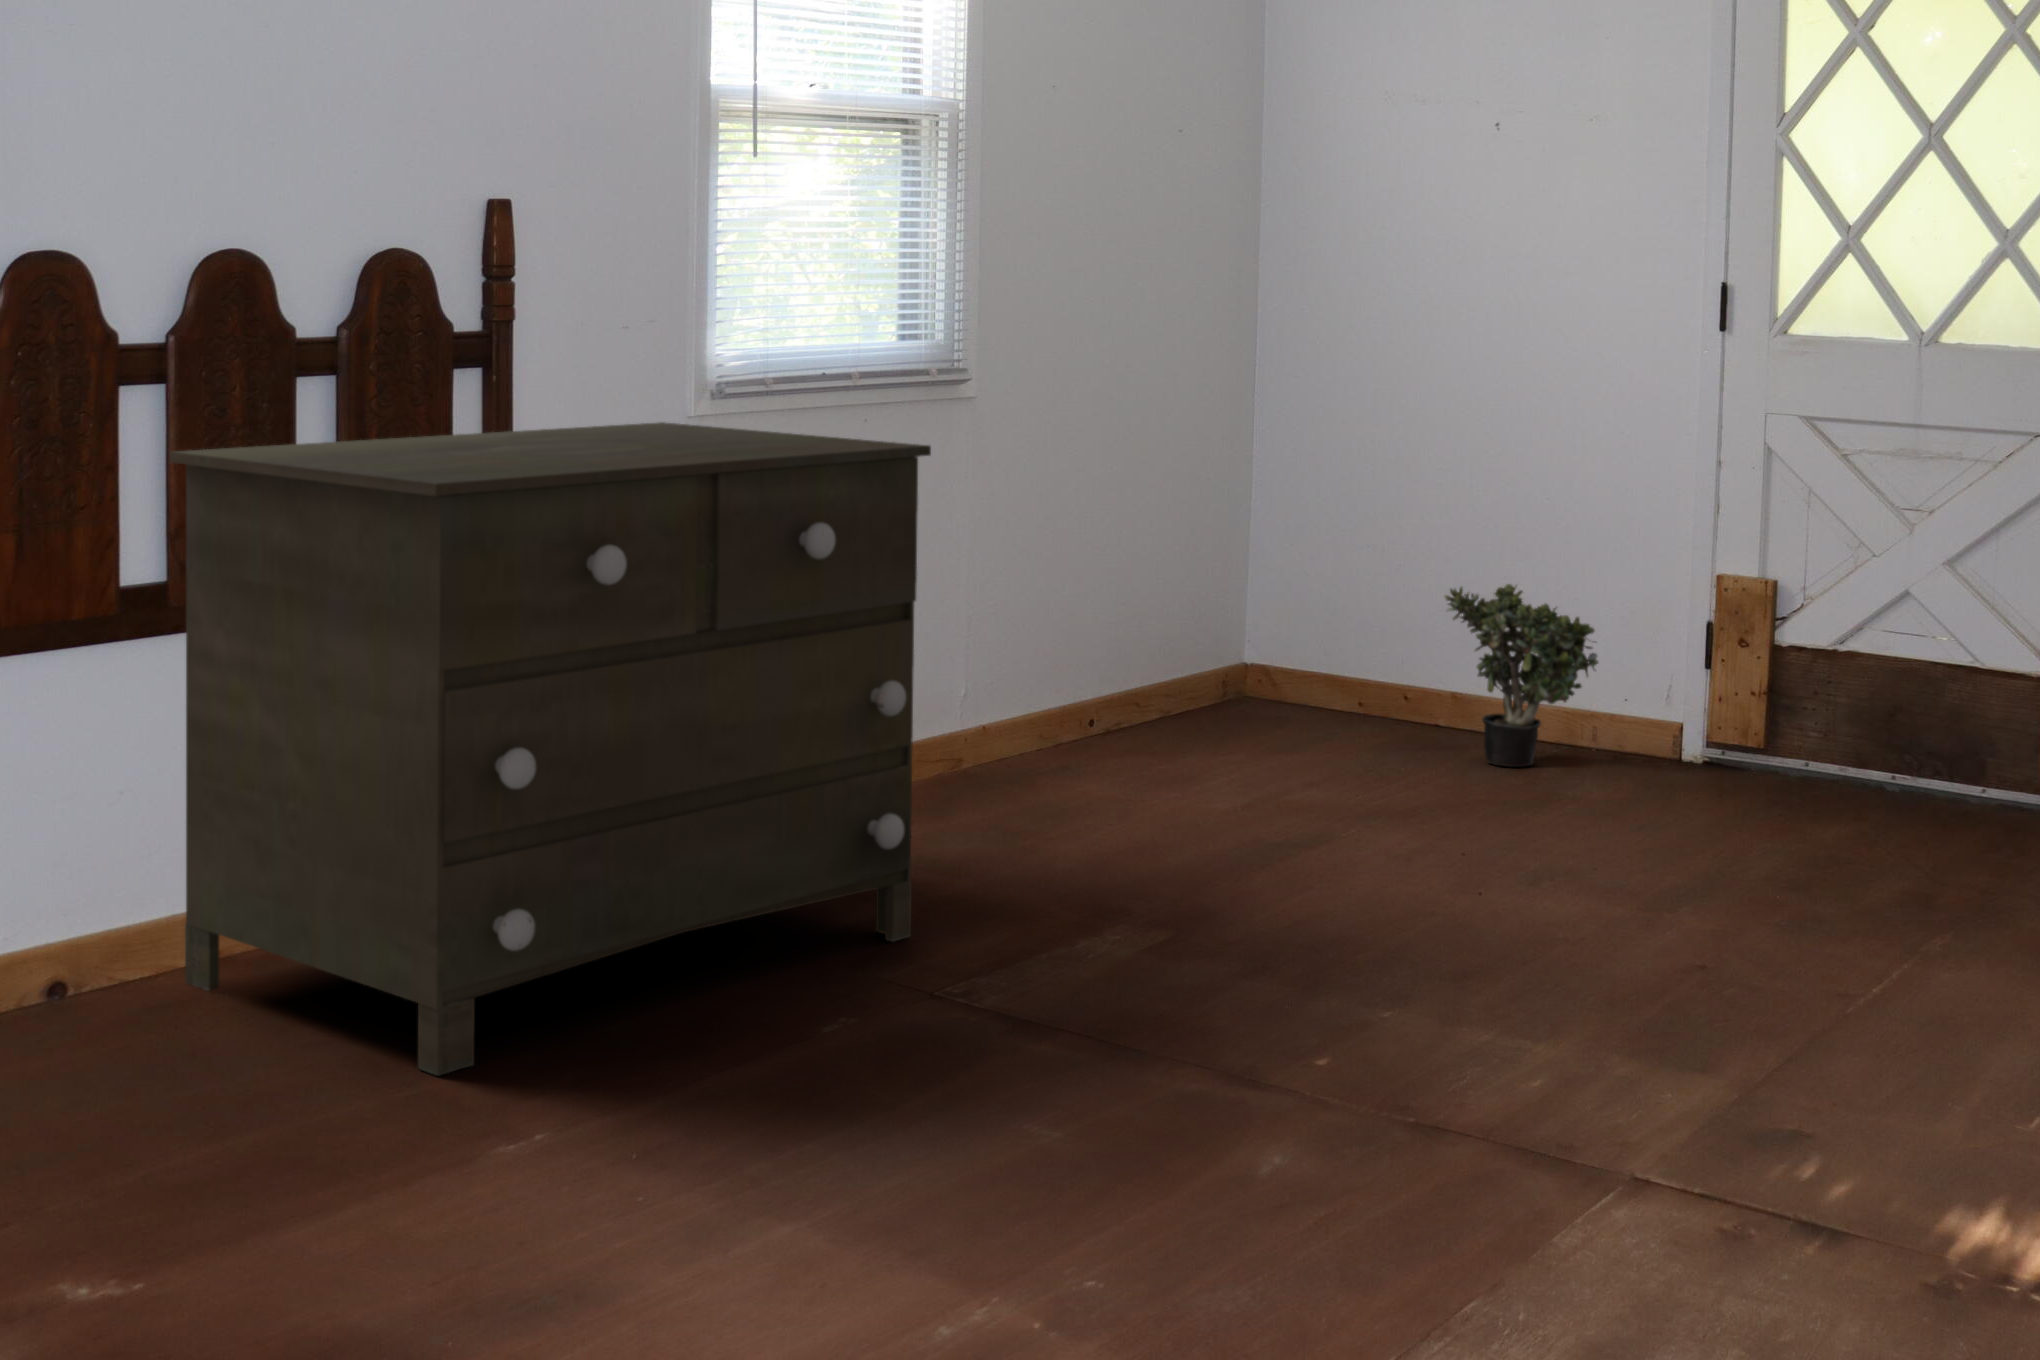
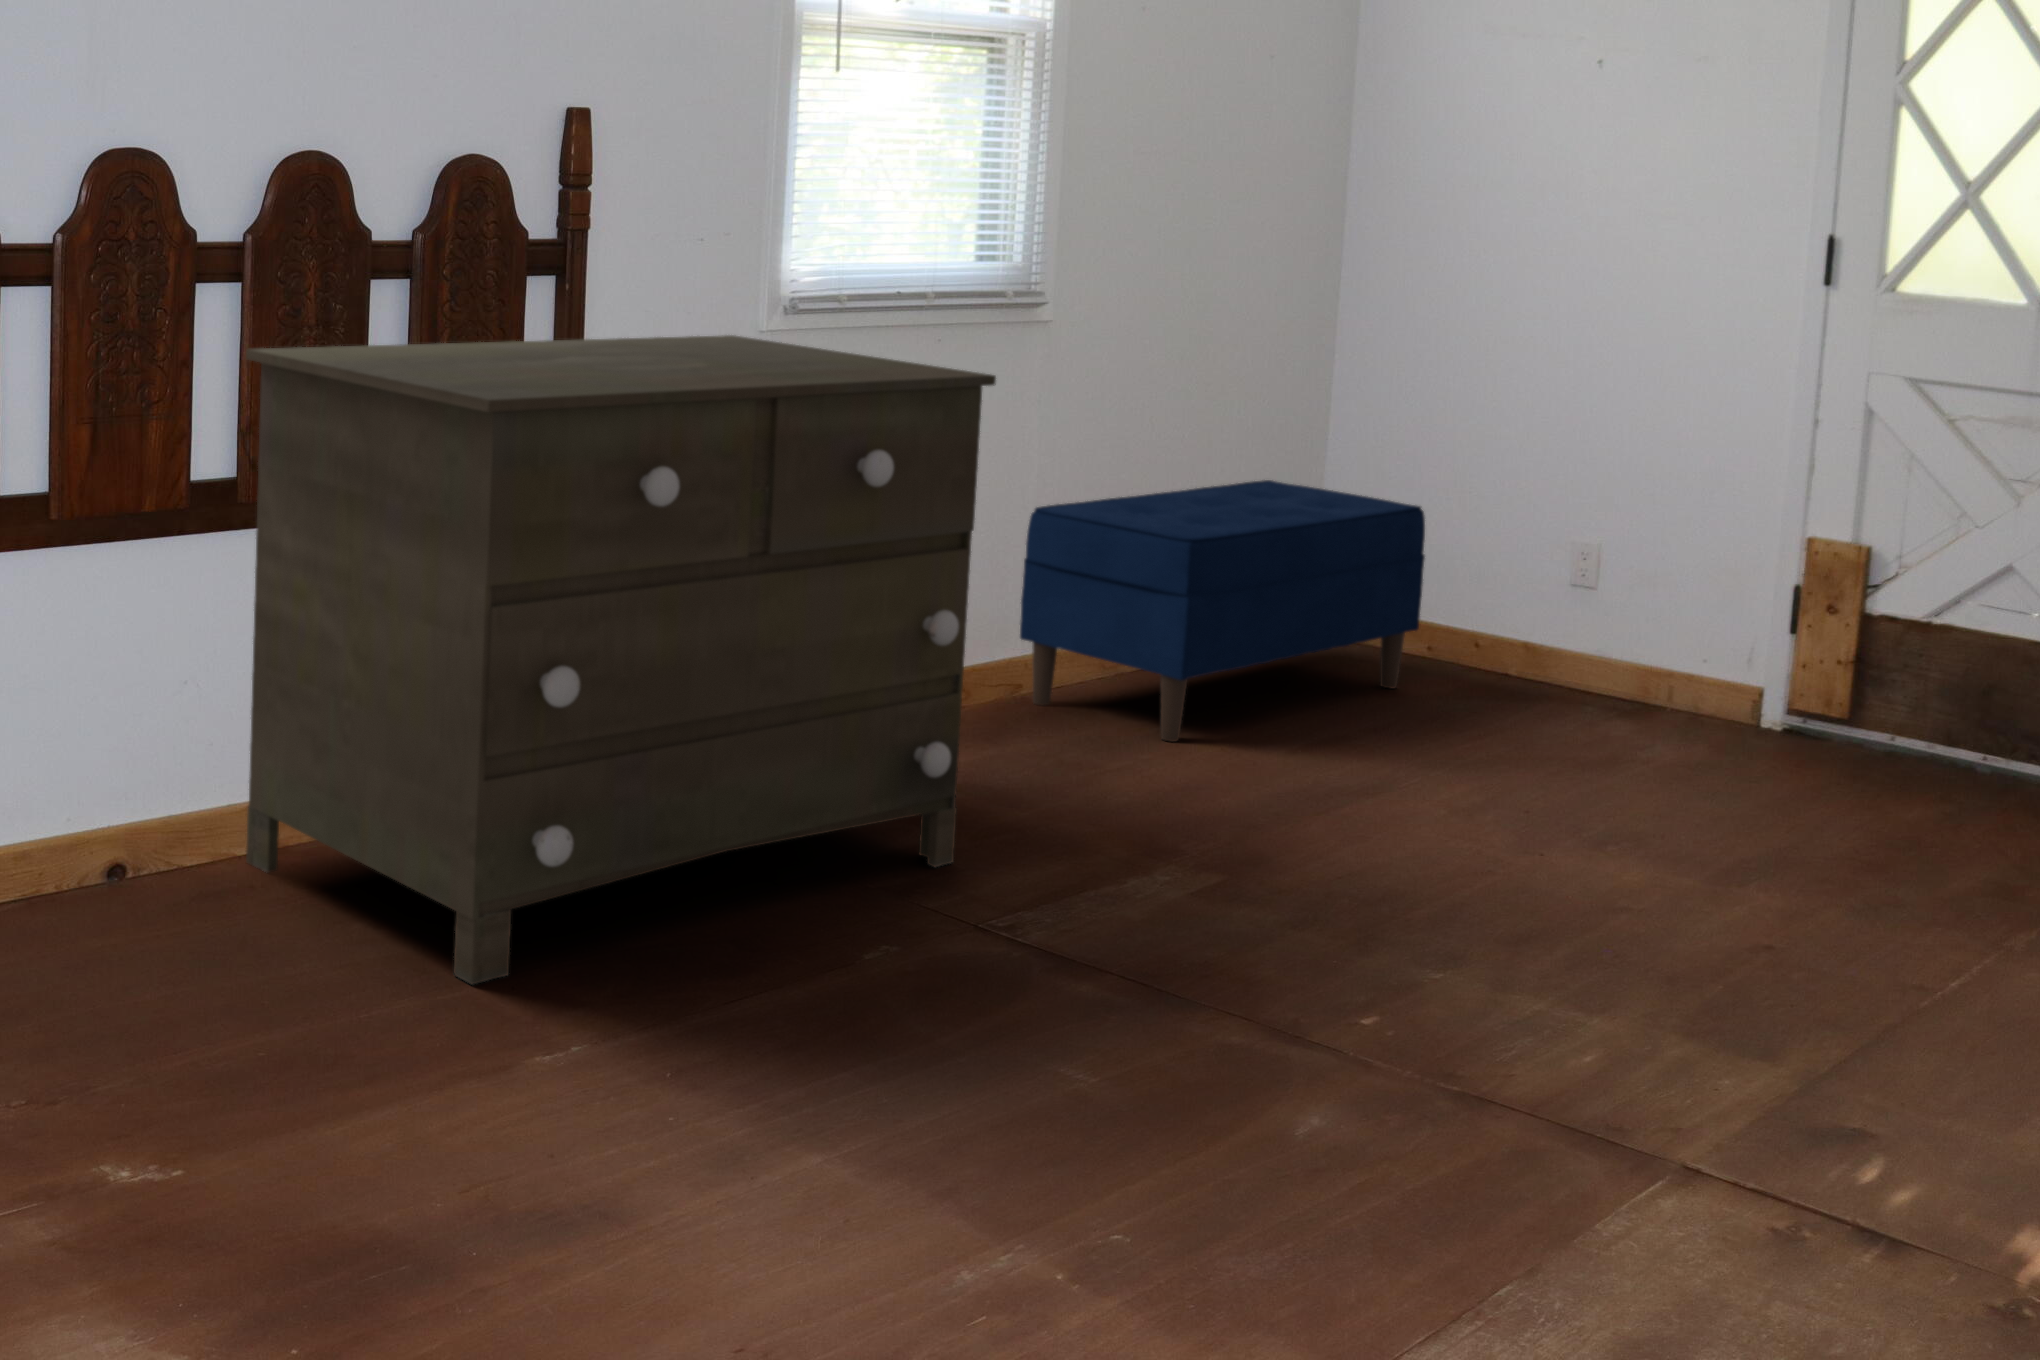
bench: none [963,553,1361,815] -> present [1020,480,1425,742]
potted plant: present [1445,584,1598,767] -> none [1512,529,1671,714]

